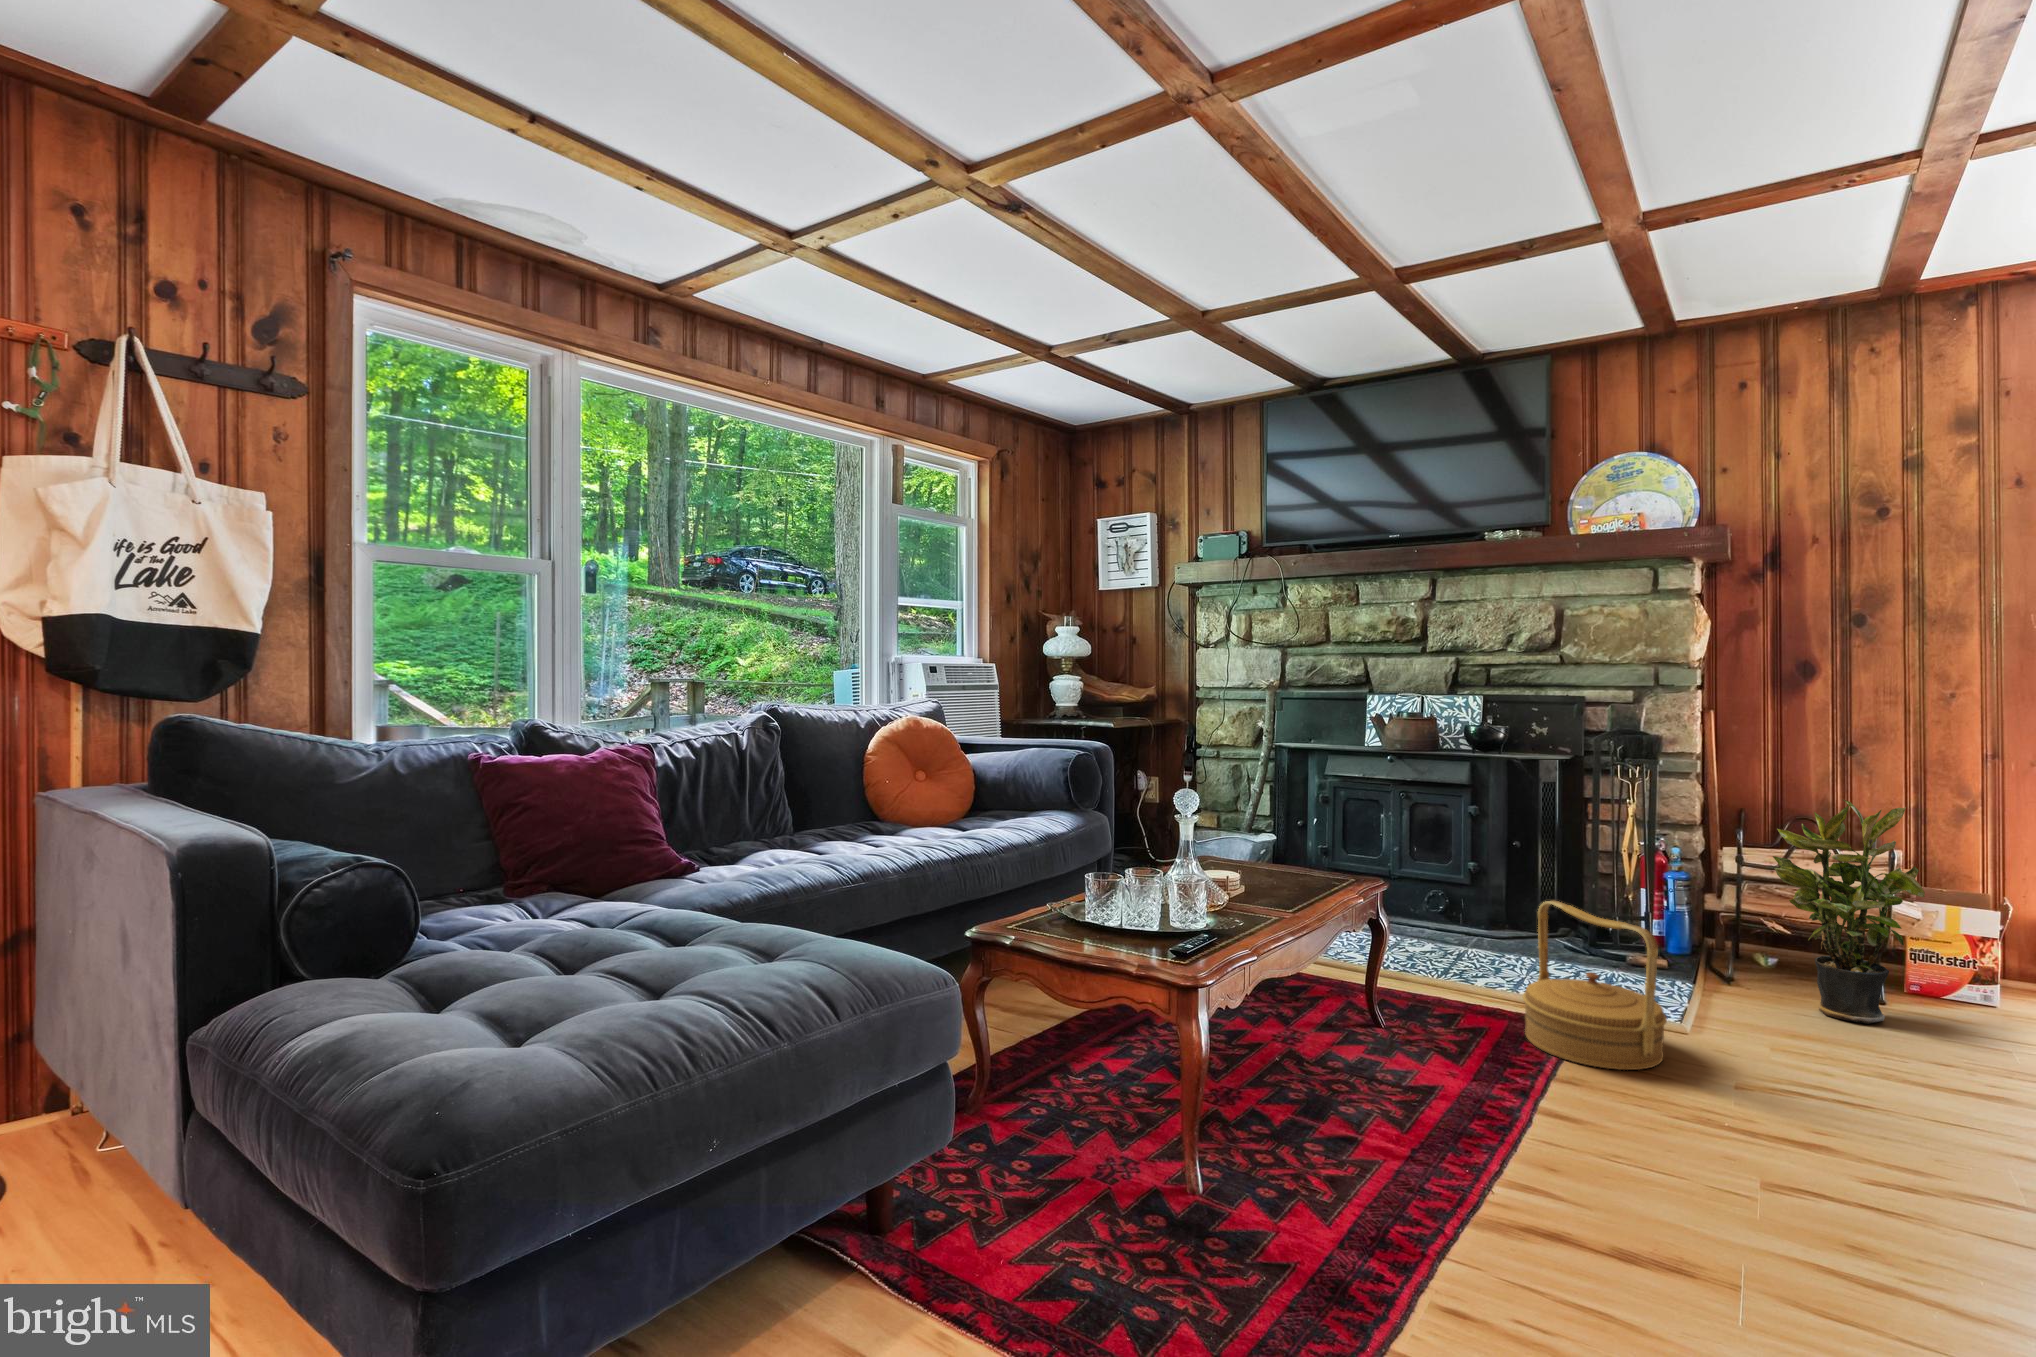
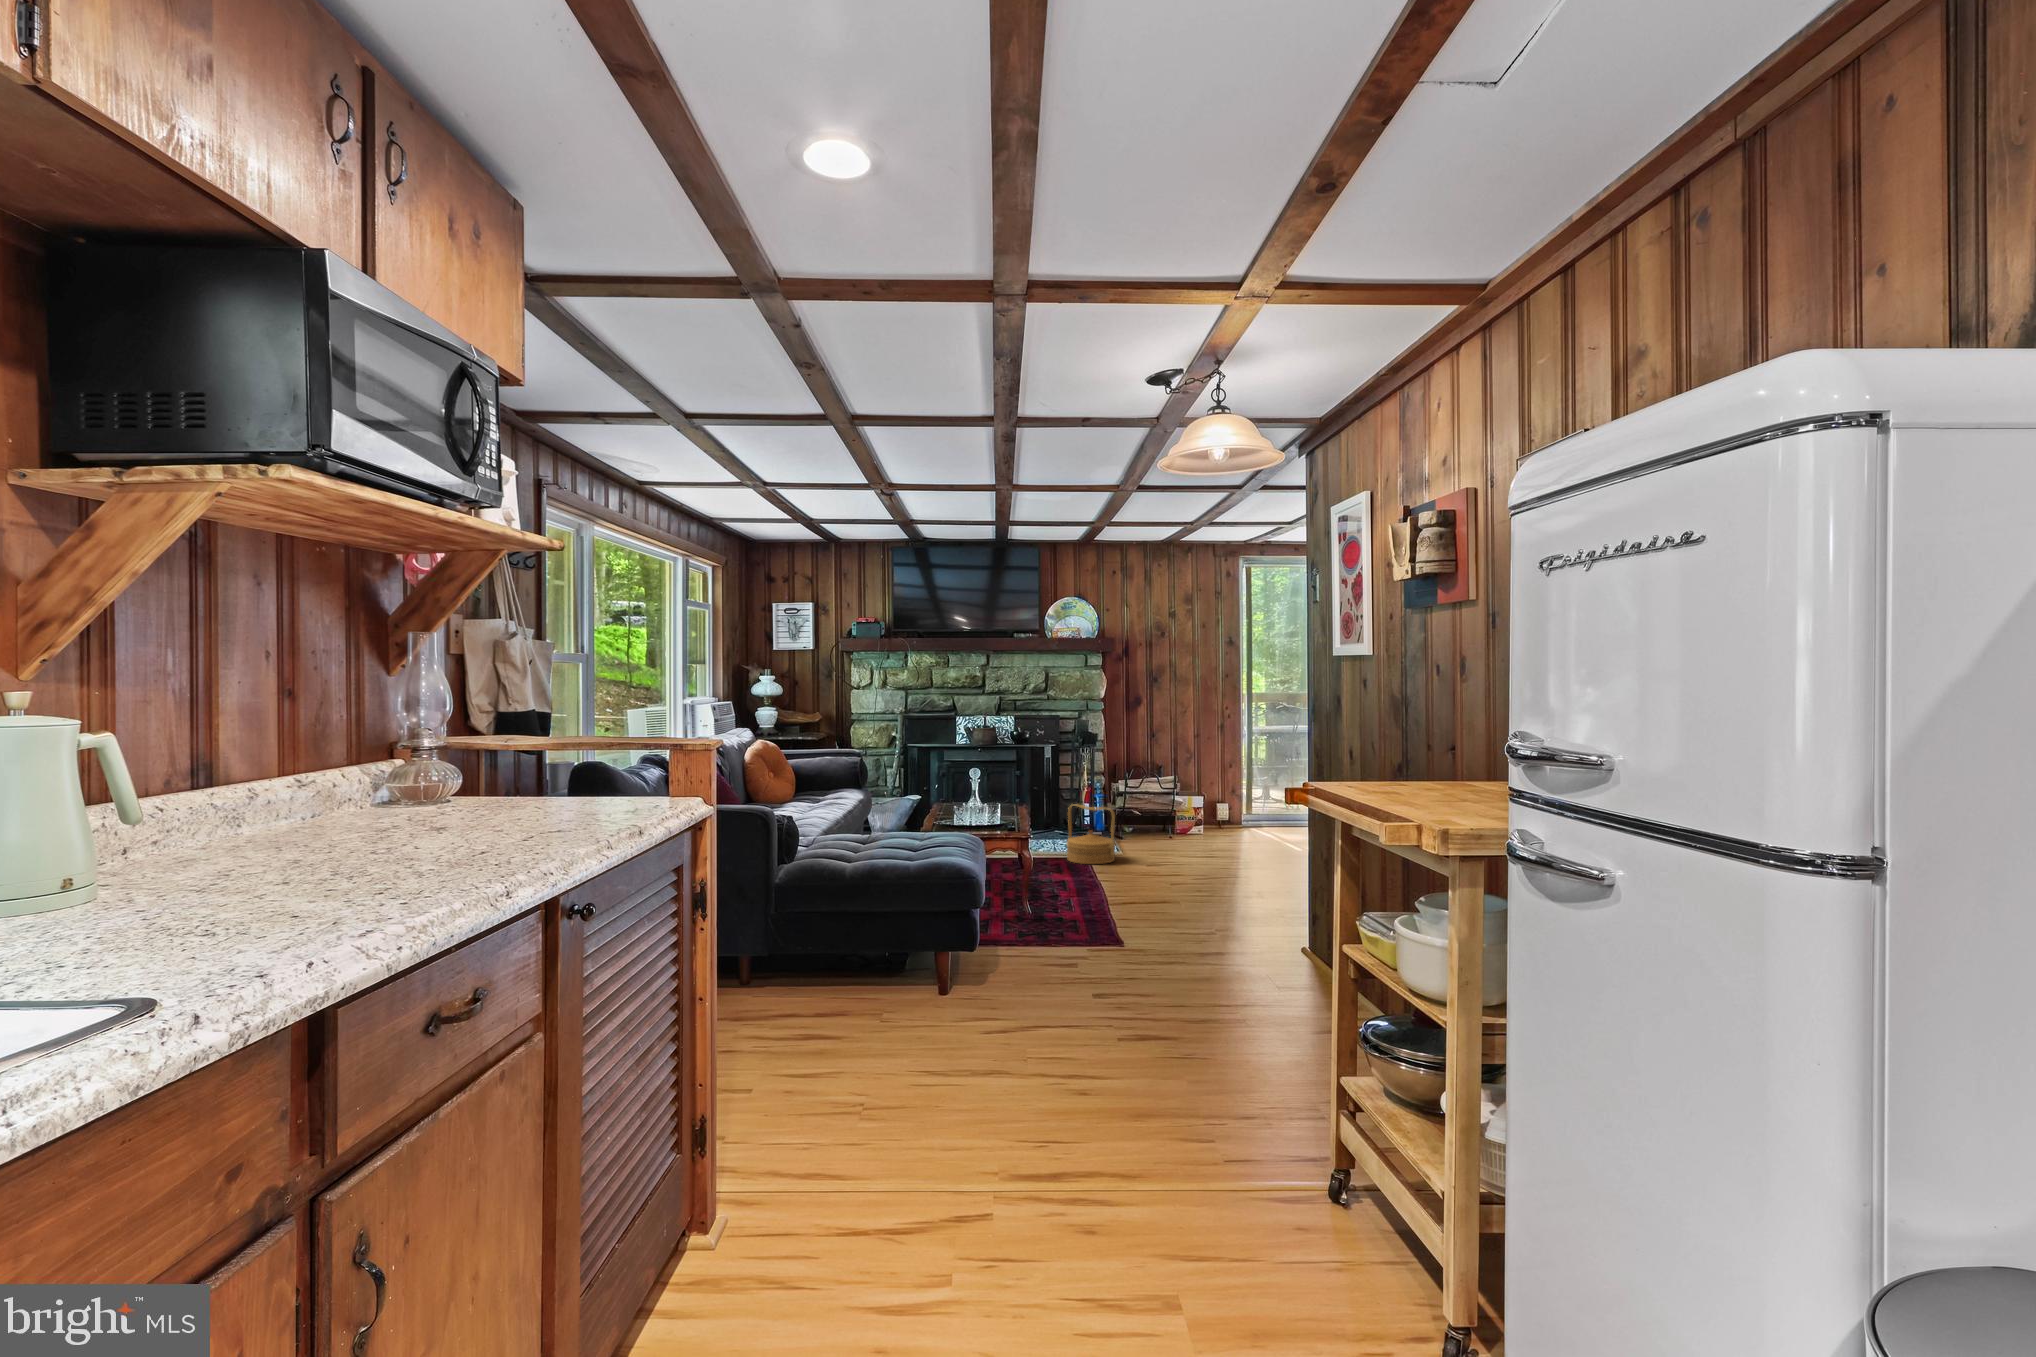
potted plant: present [1773,800,1925,1024] -> none [1138,756,1183,842]

